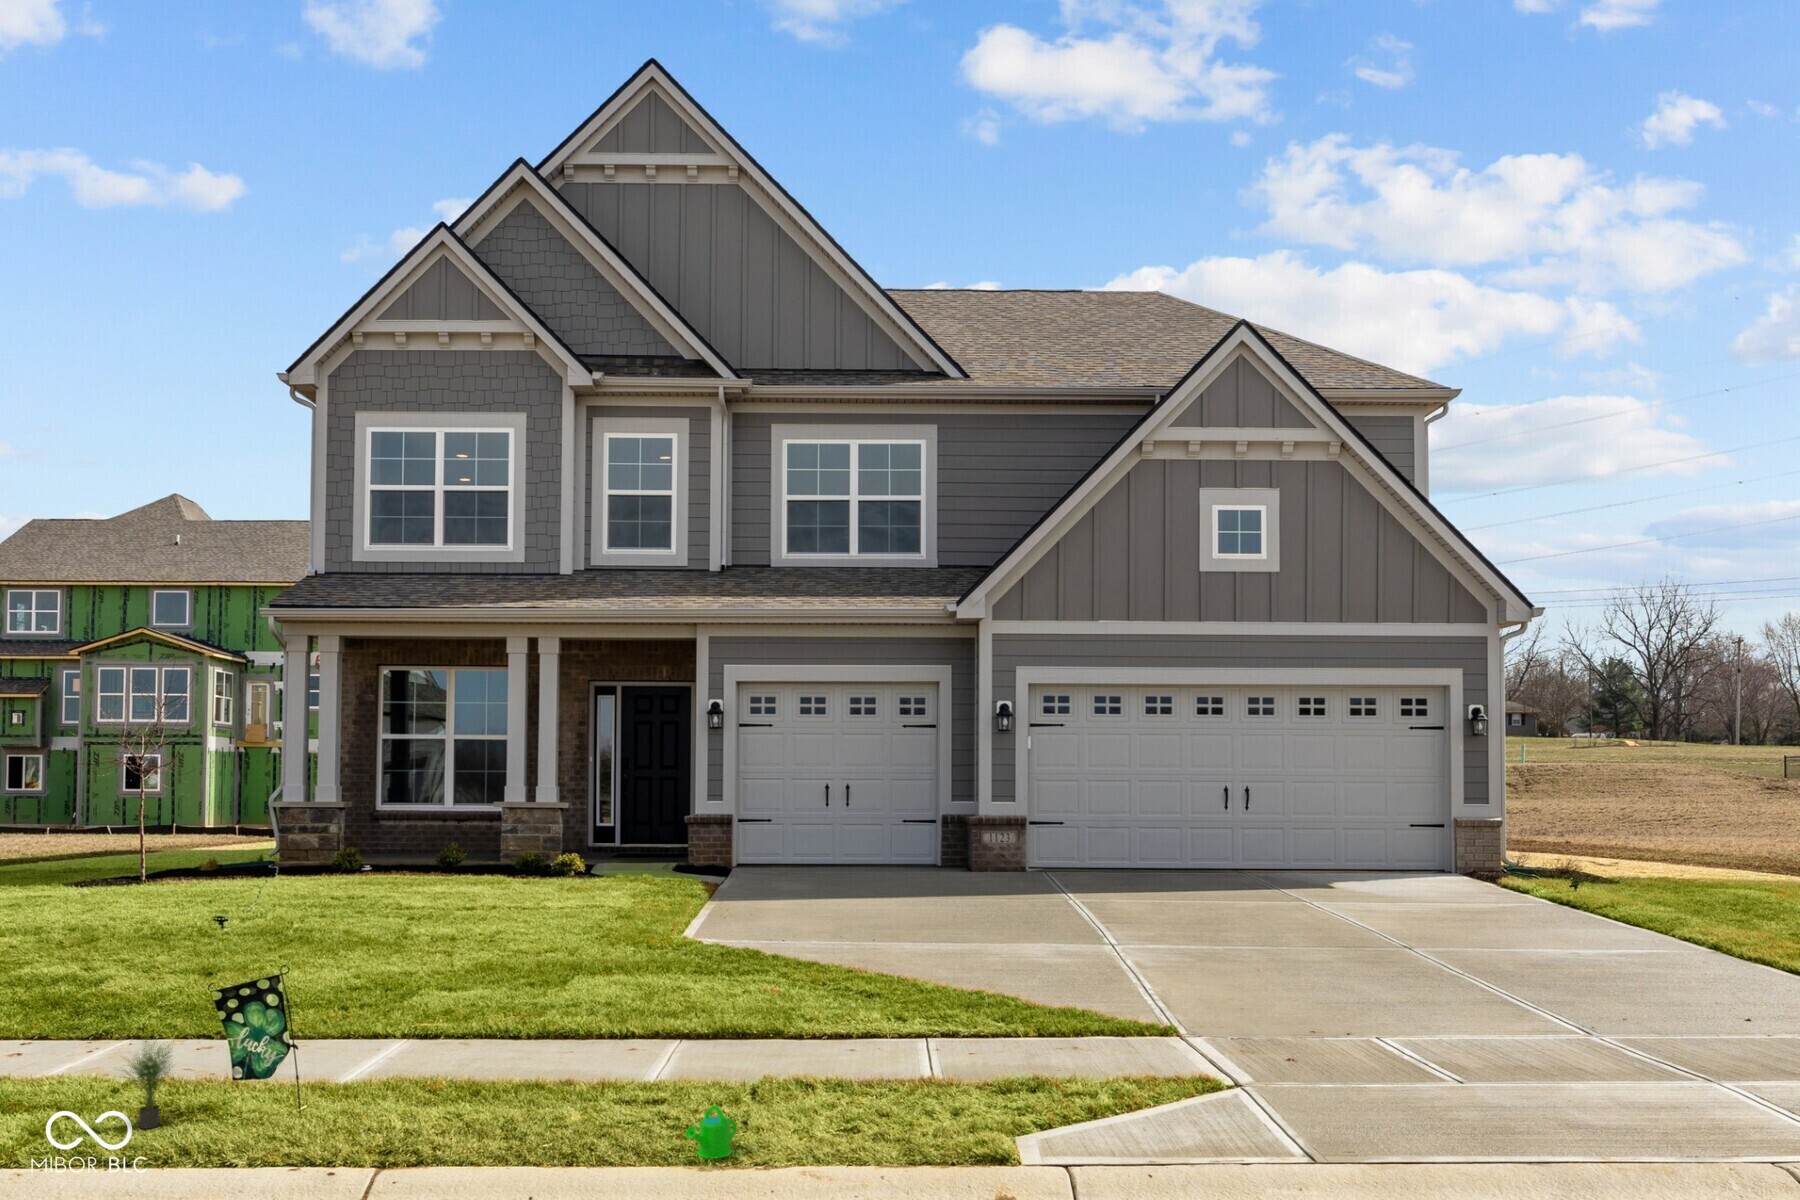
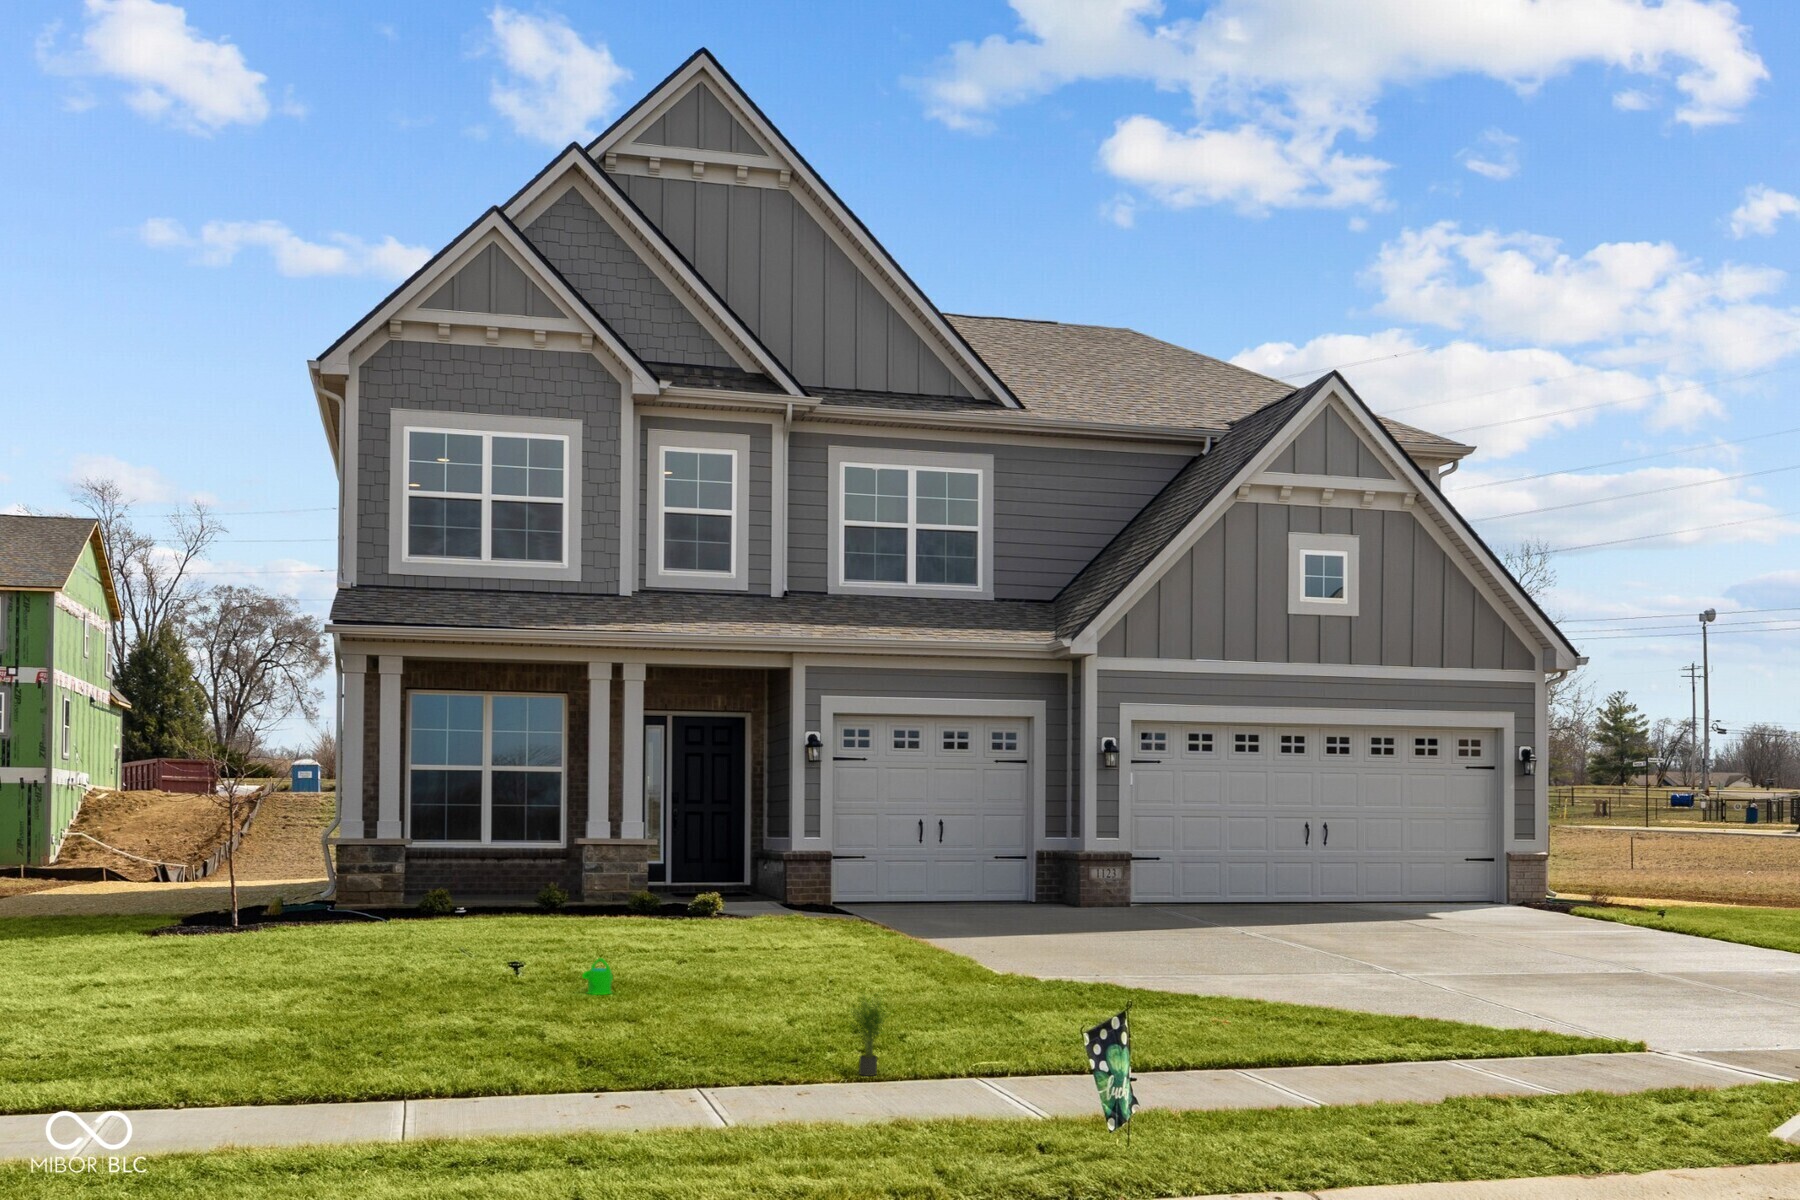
watering can: present [685,1105,737,1159] -> present [582,958,613,995]

